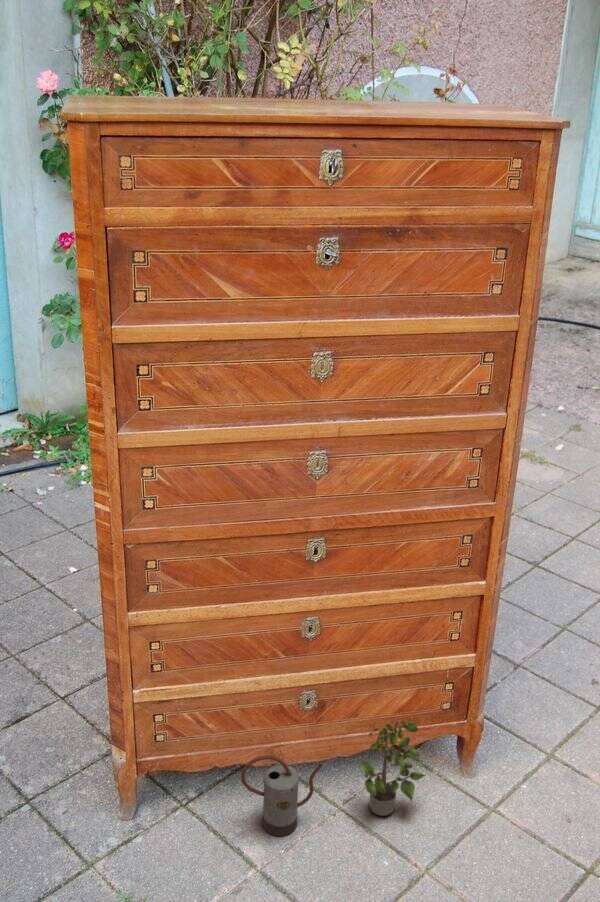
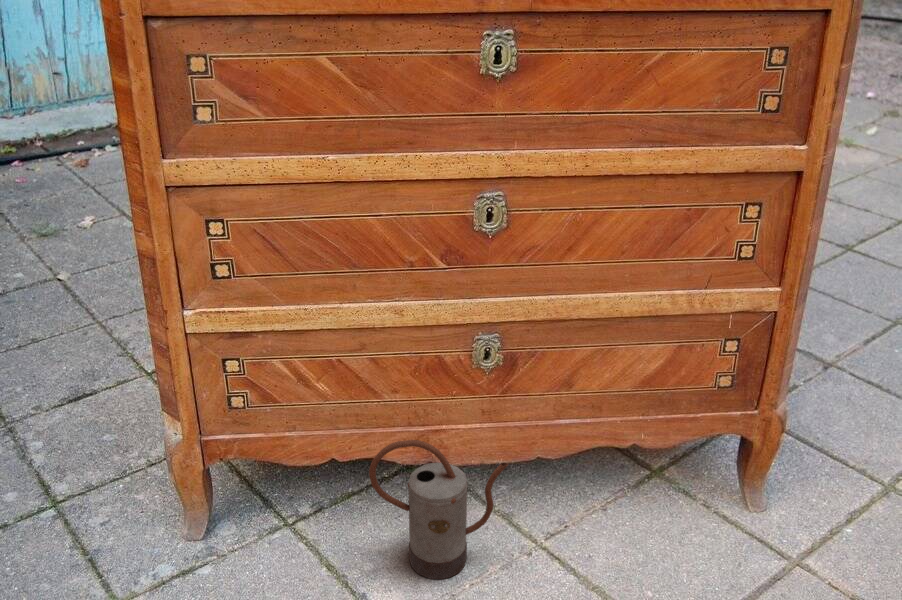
potted plant: present [360,721,425,816] -> none [573,391,686,559]

